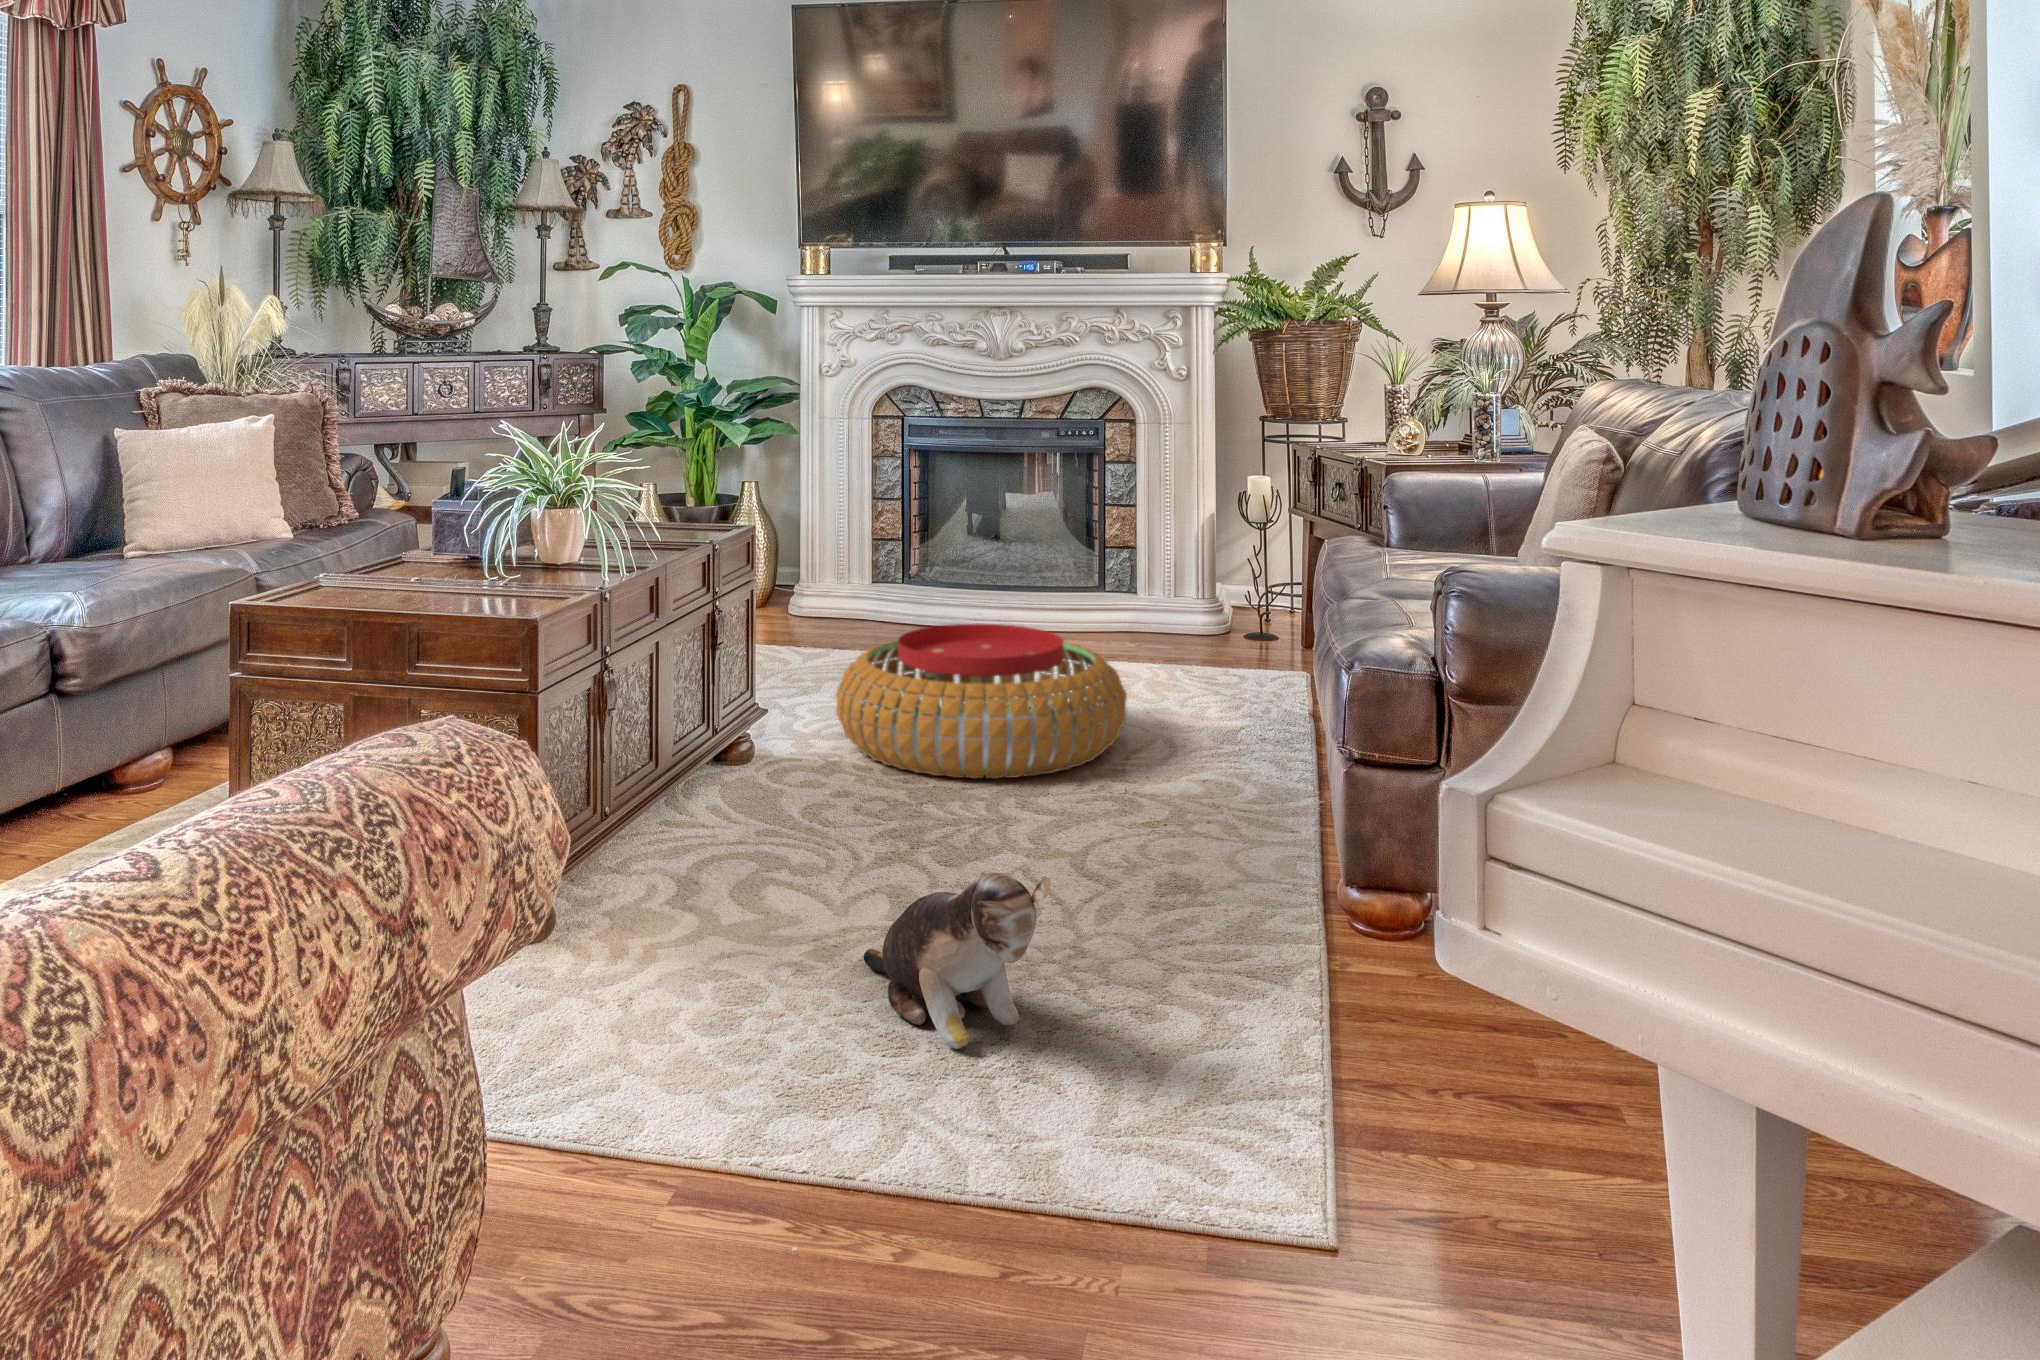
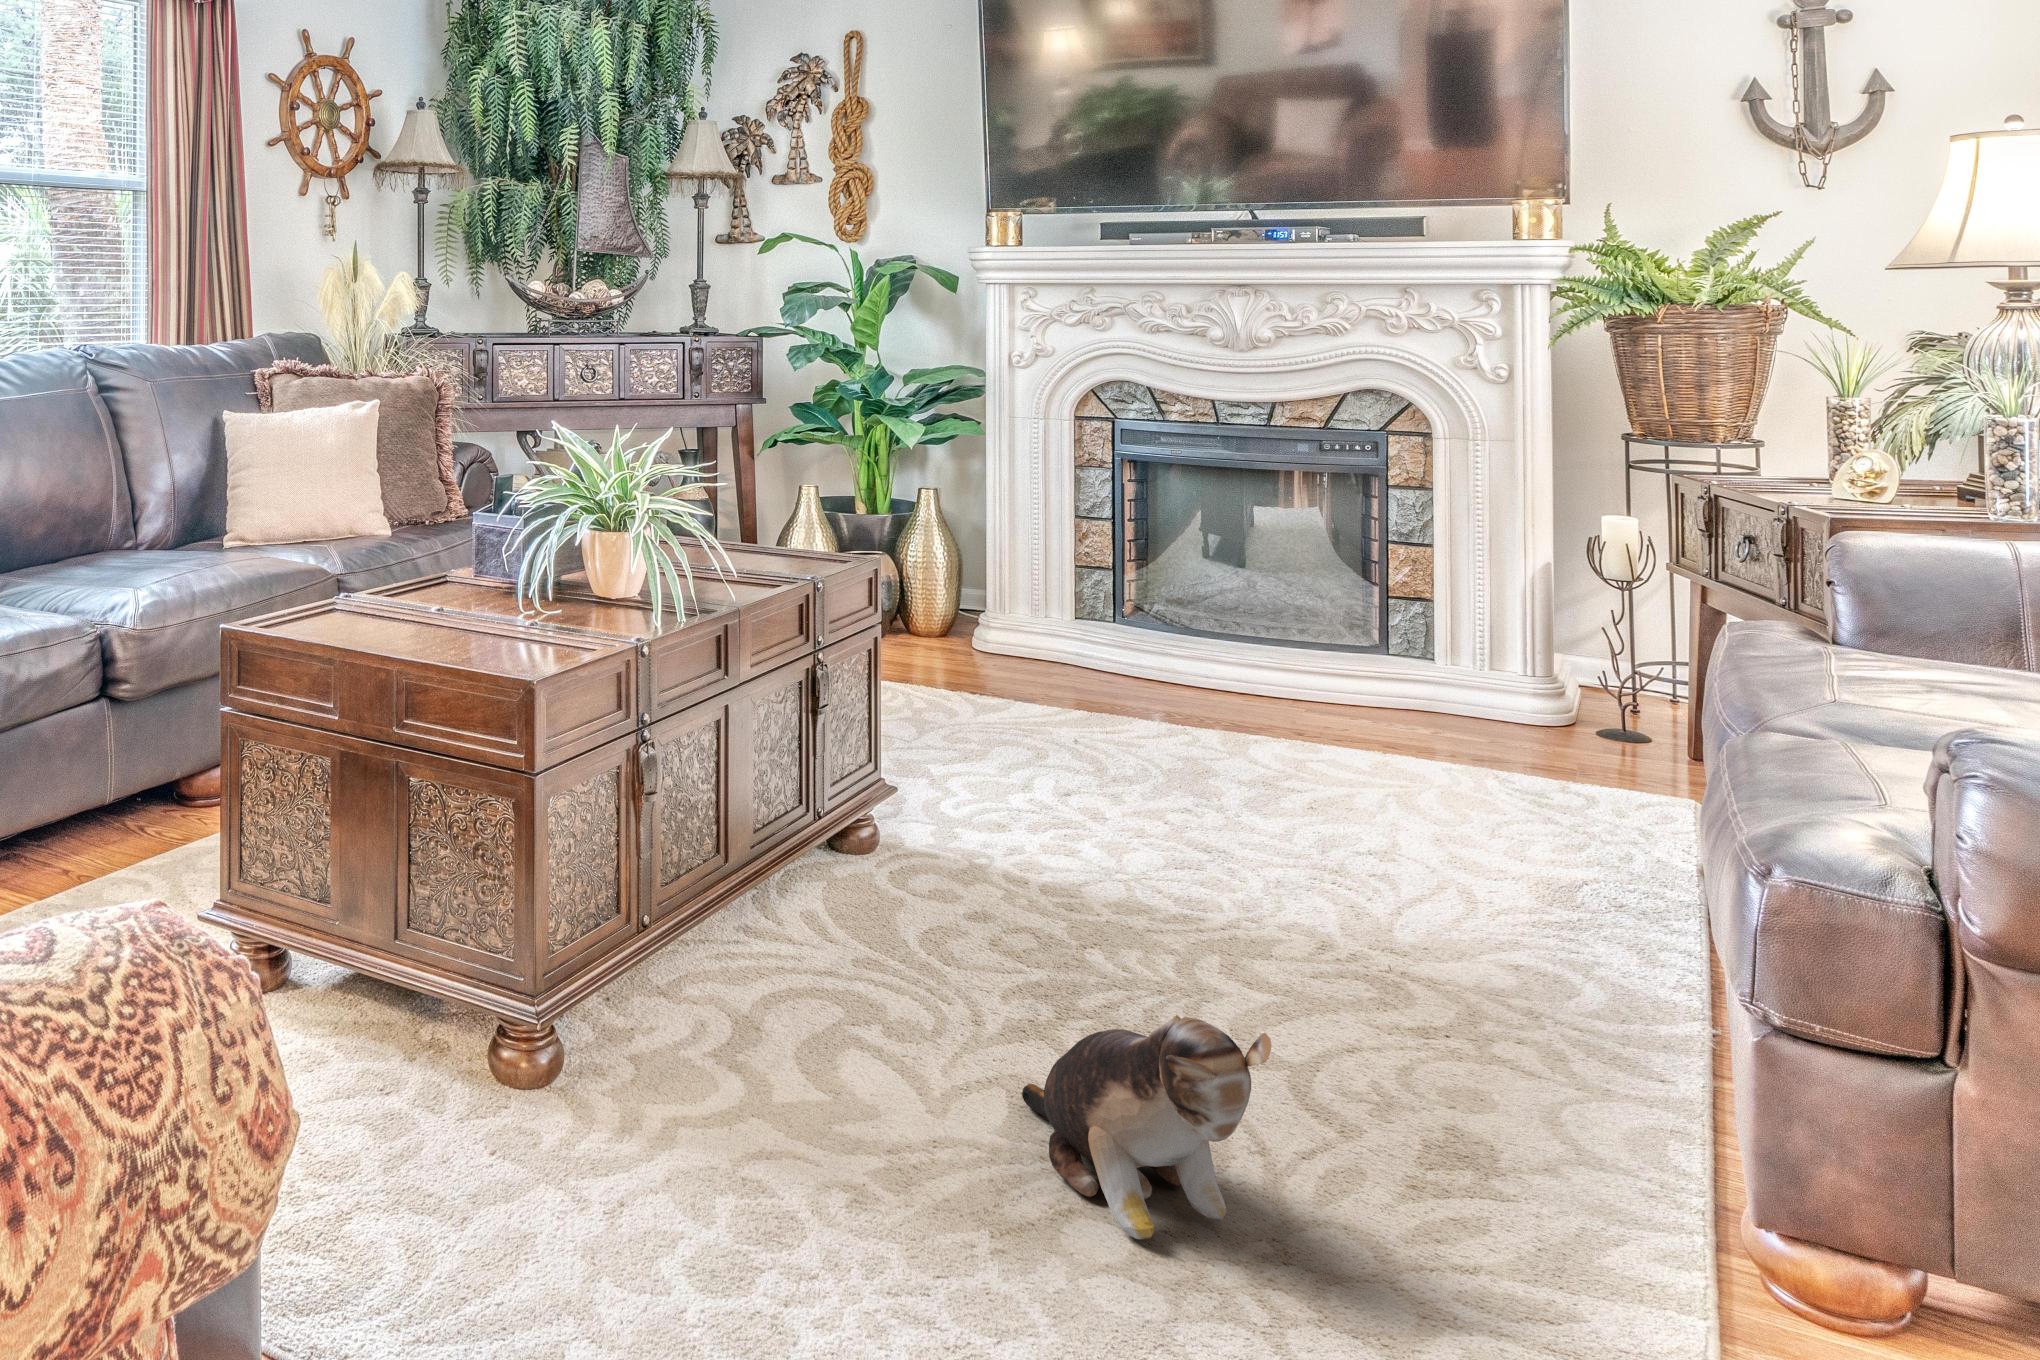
pouf: present [836,624,1127,779] -> none [1013,678,1405,879]

